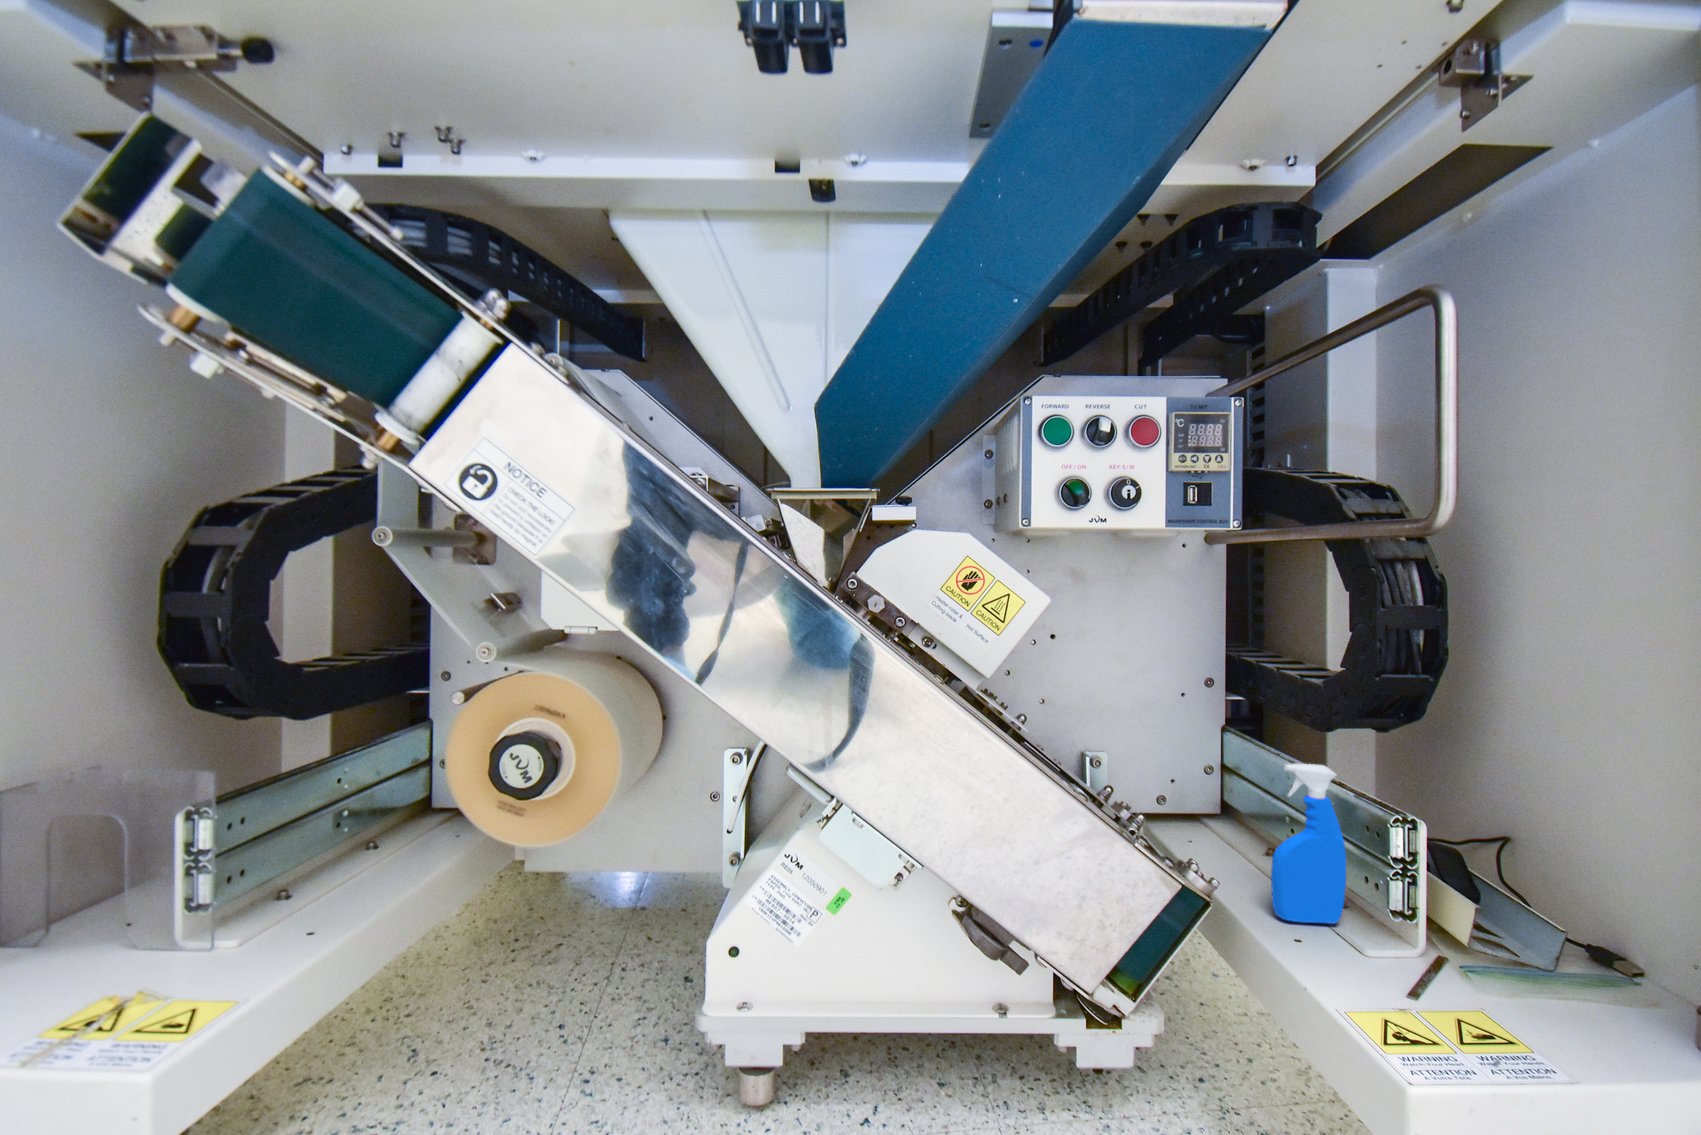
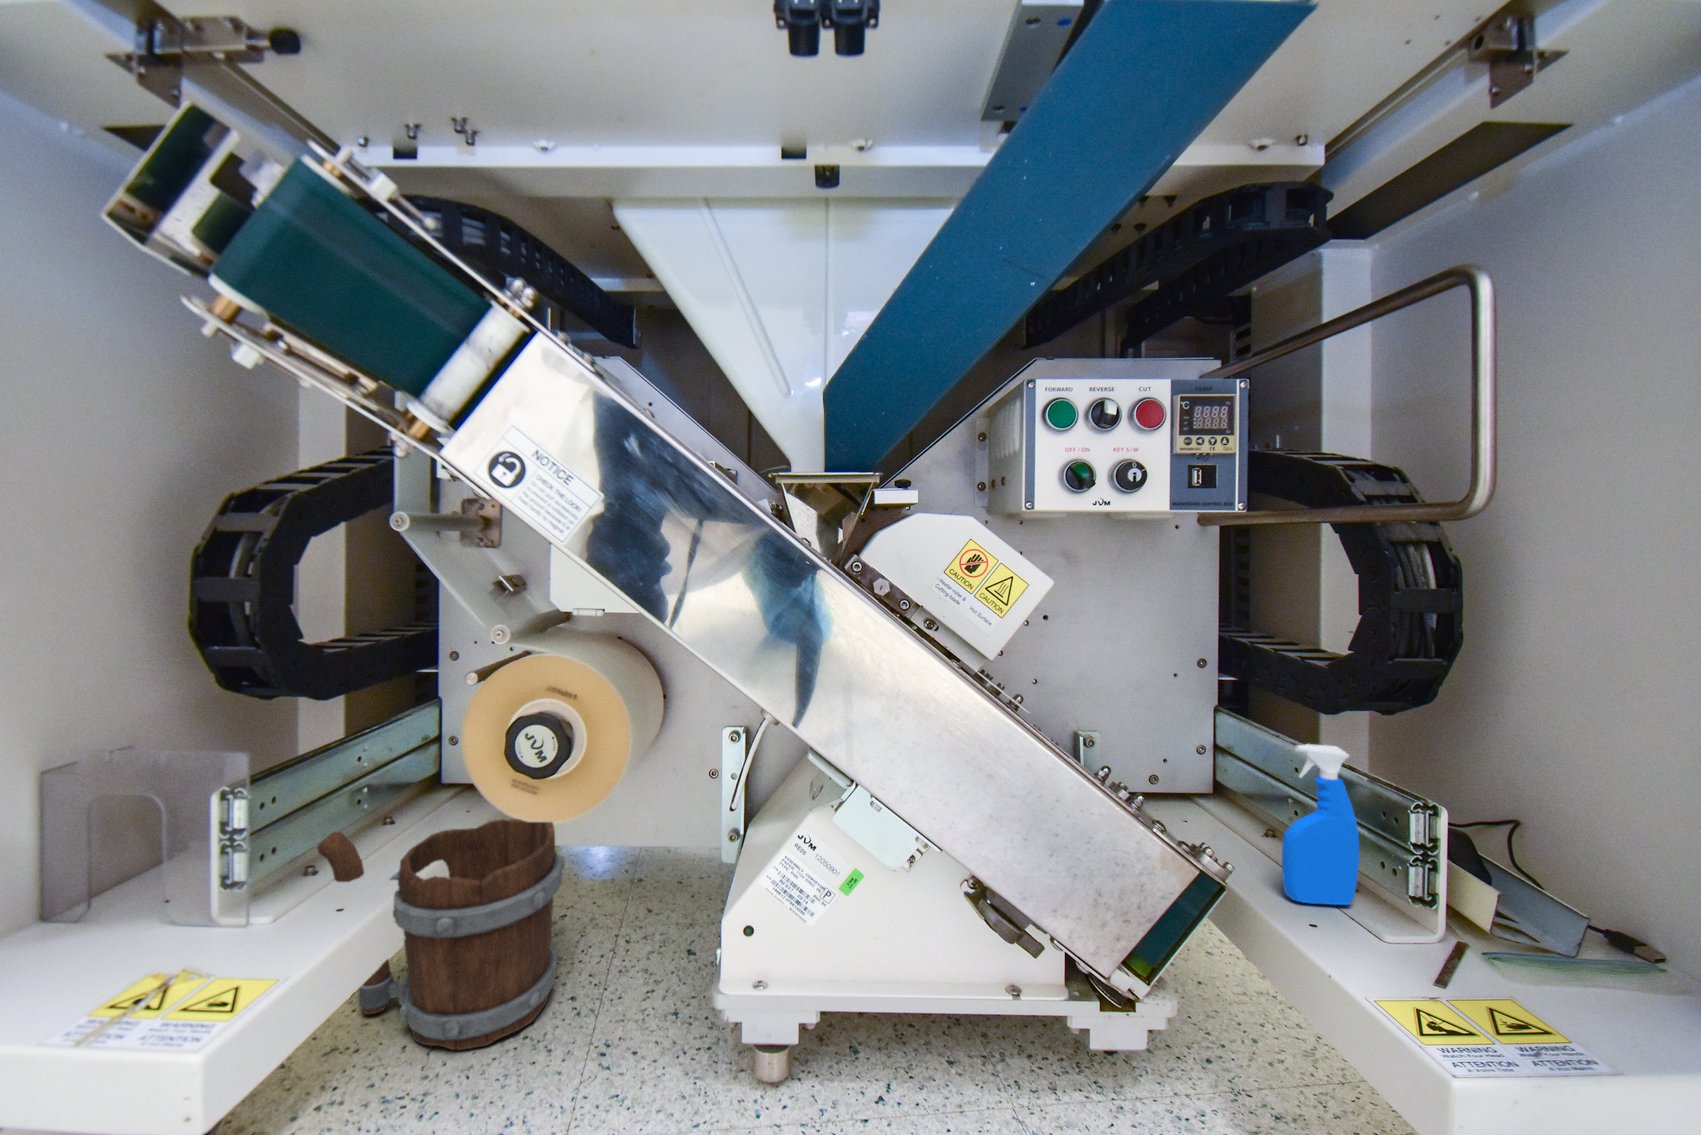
bucket: none [295,837,548,1076] -> present [317,819,565,1050]

